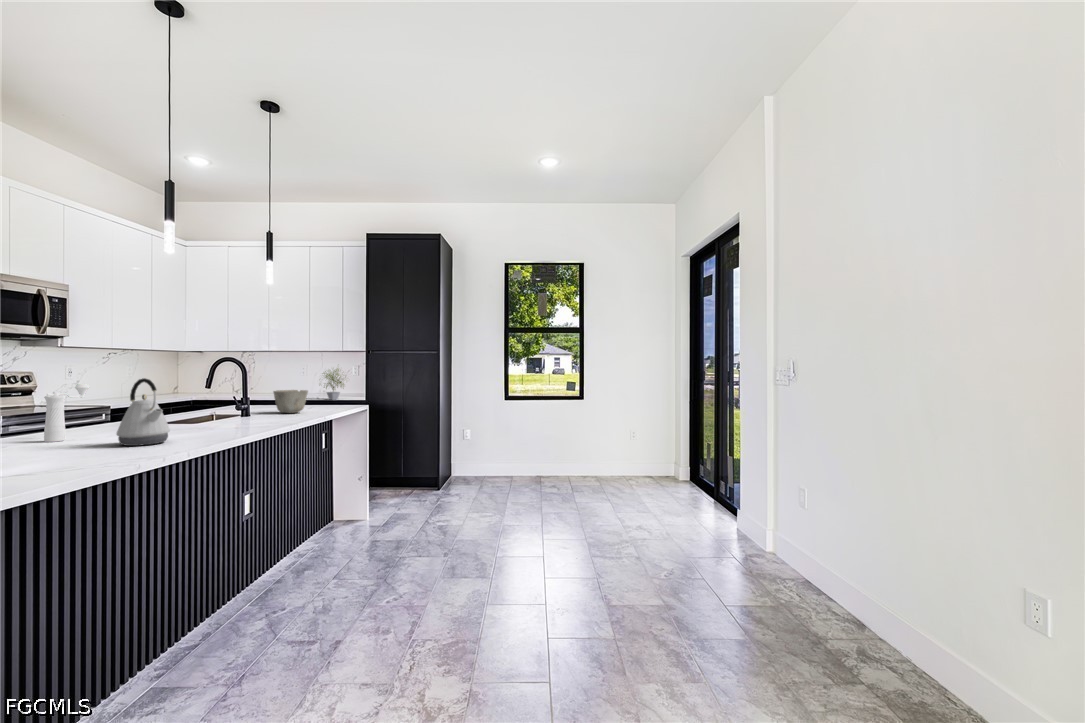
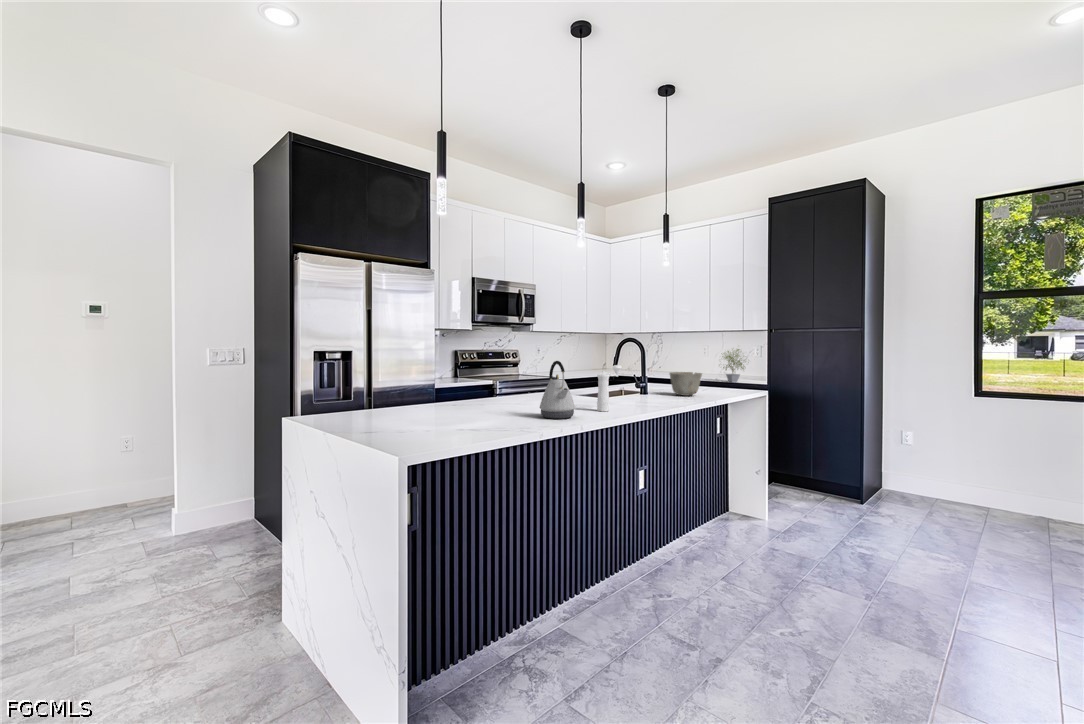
pepper mill: present [44,384,90,442] -> present [597,365,622,411]

